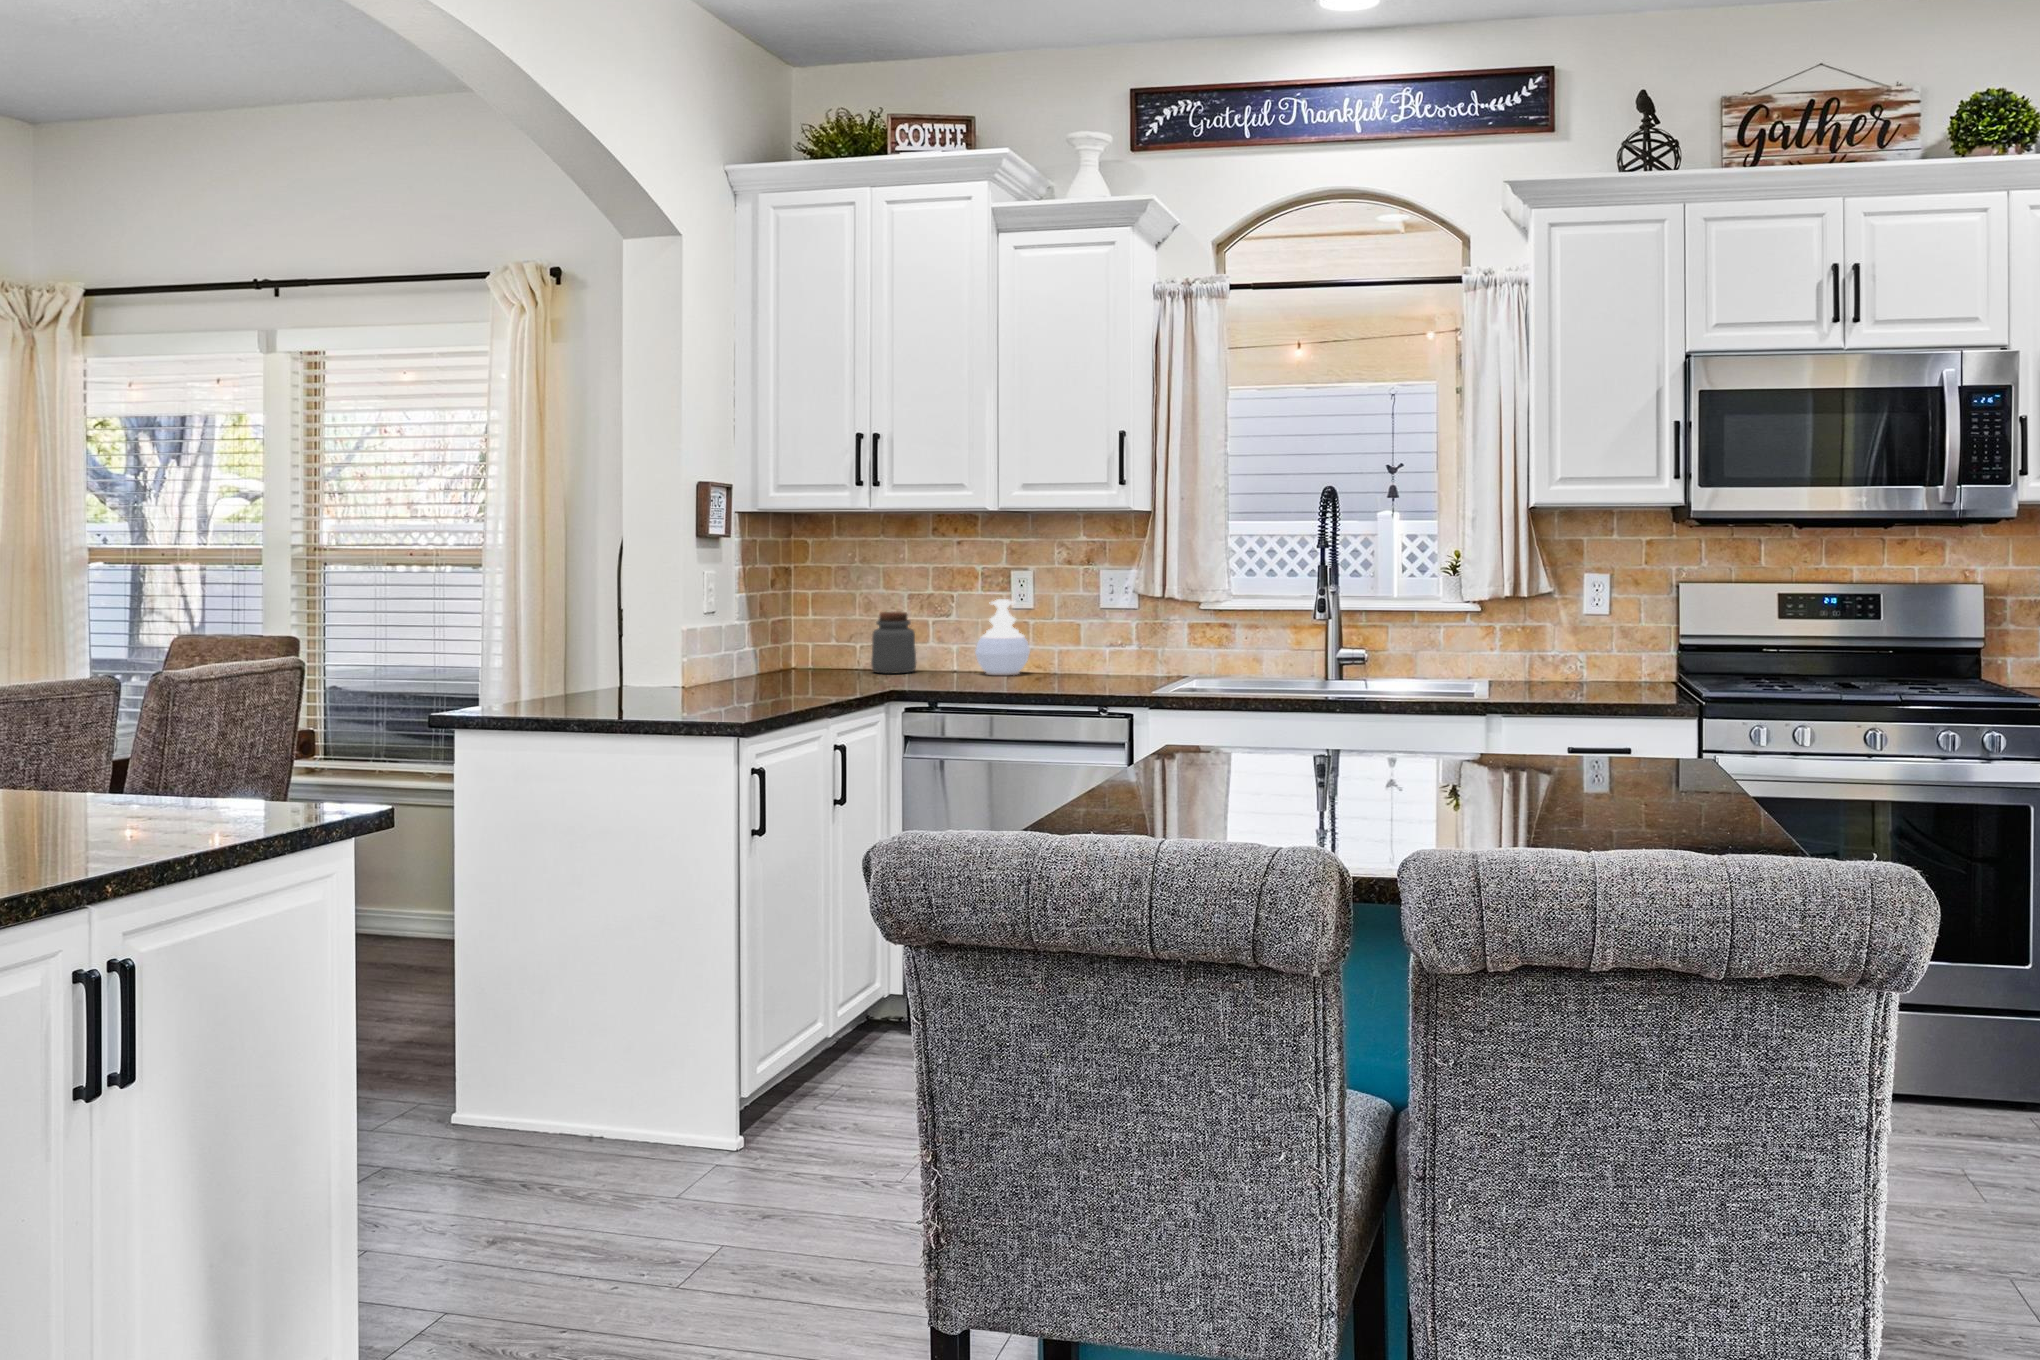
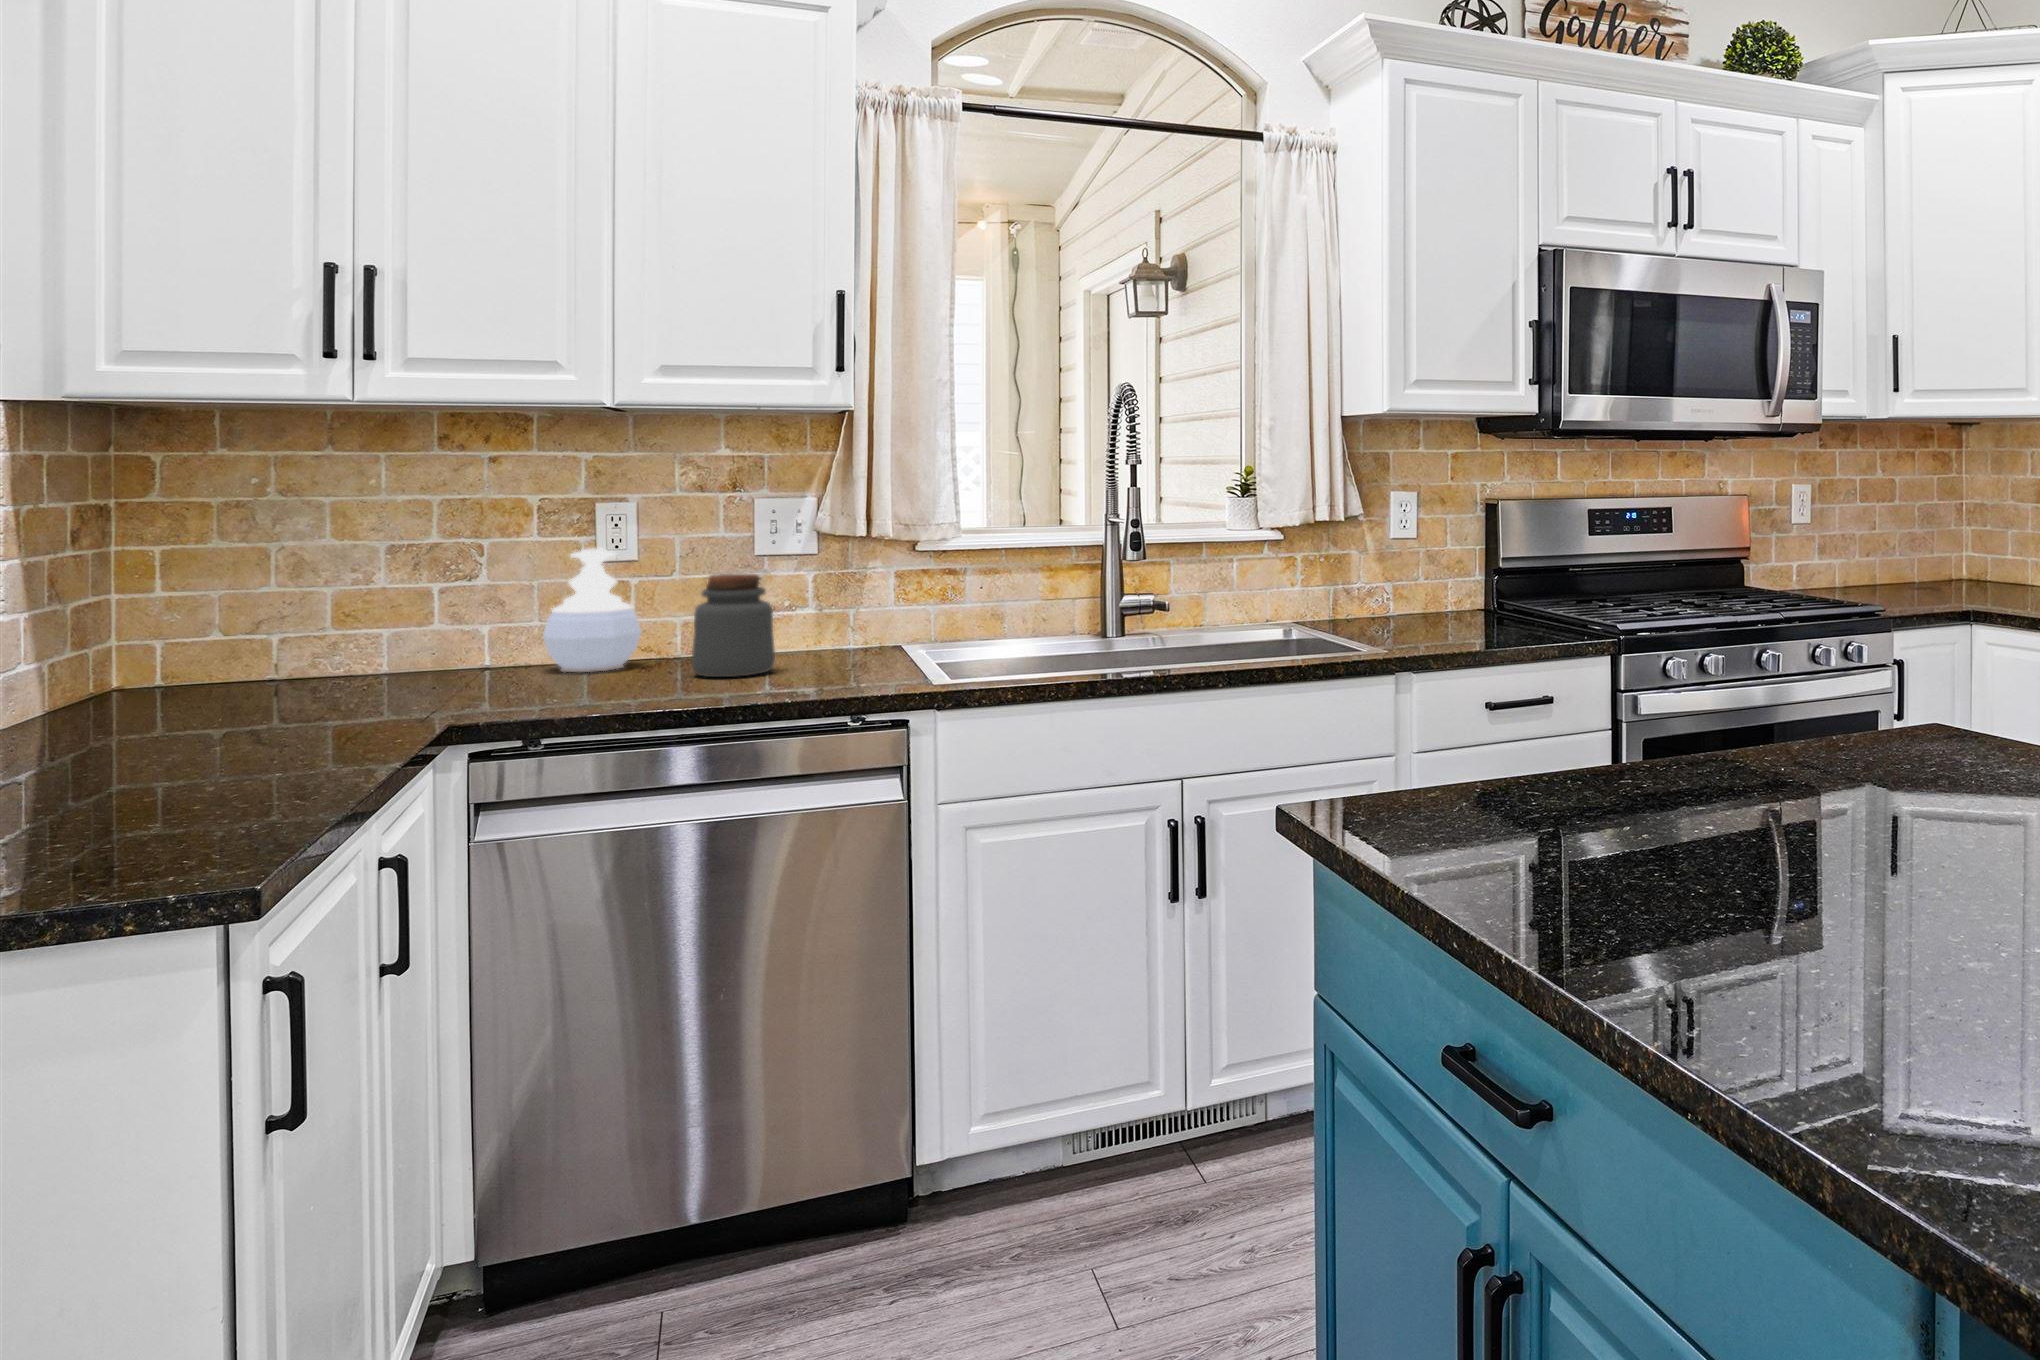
jar: present [871,612,916,673] -> present [692,574,775,677]

